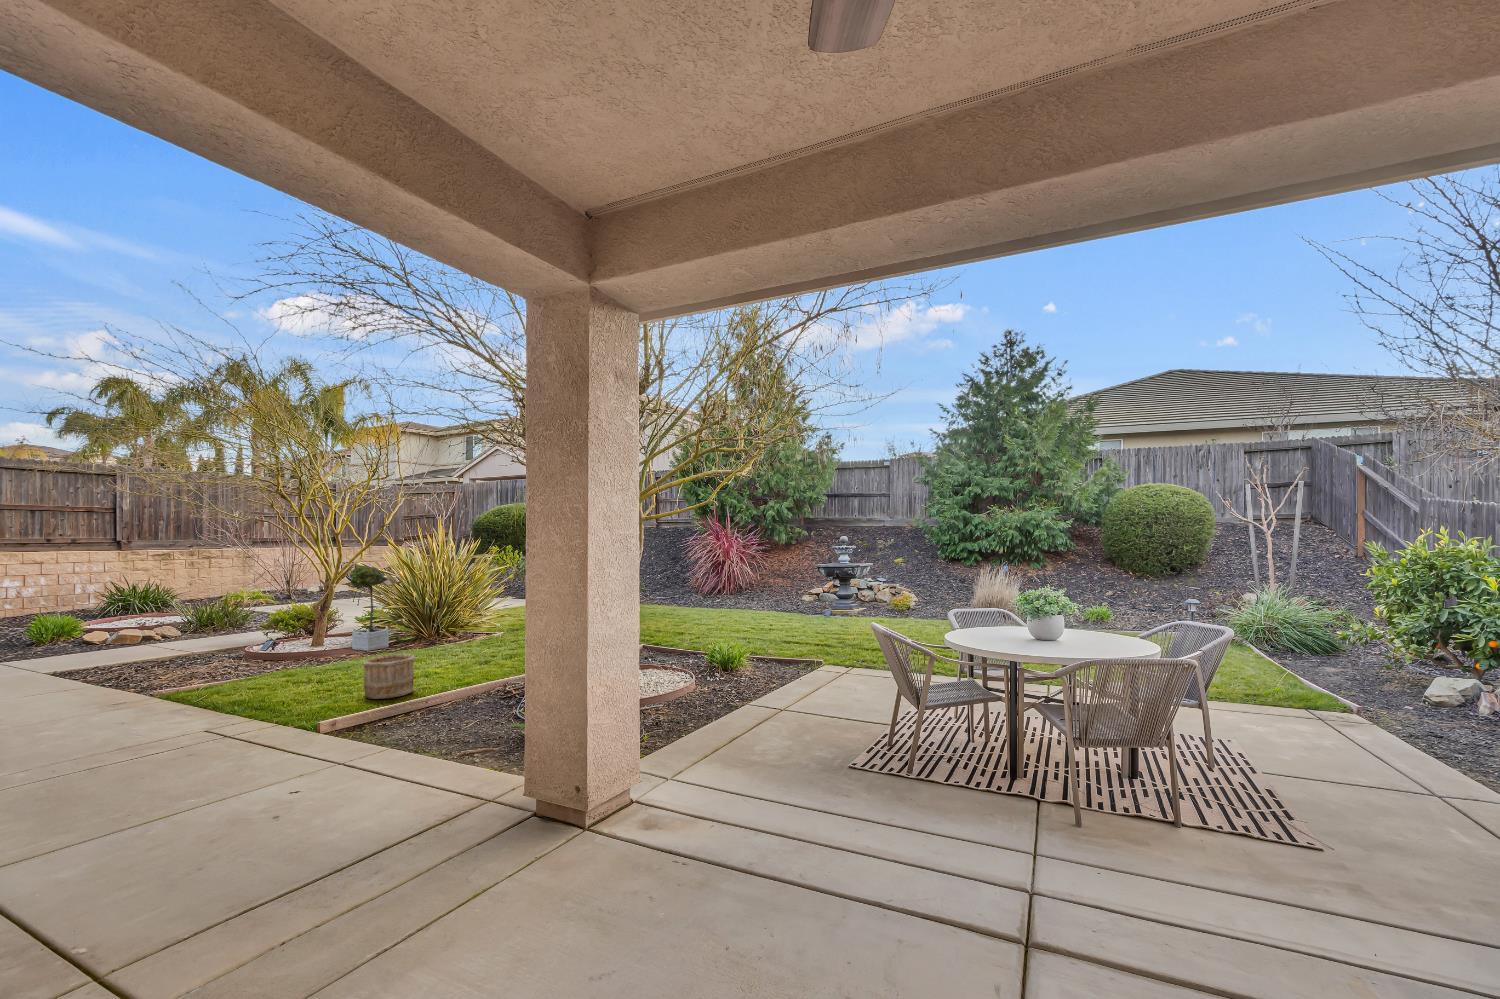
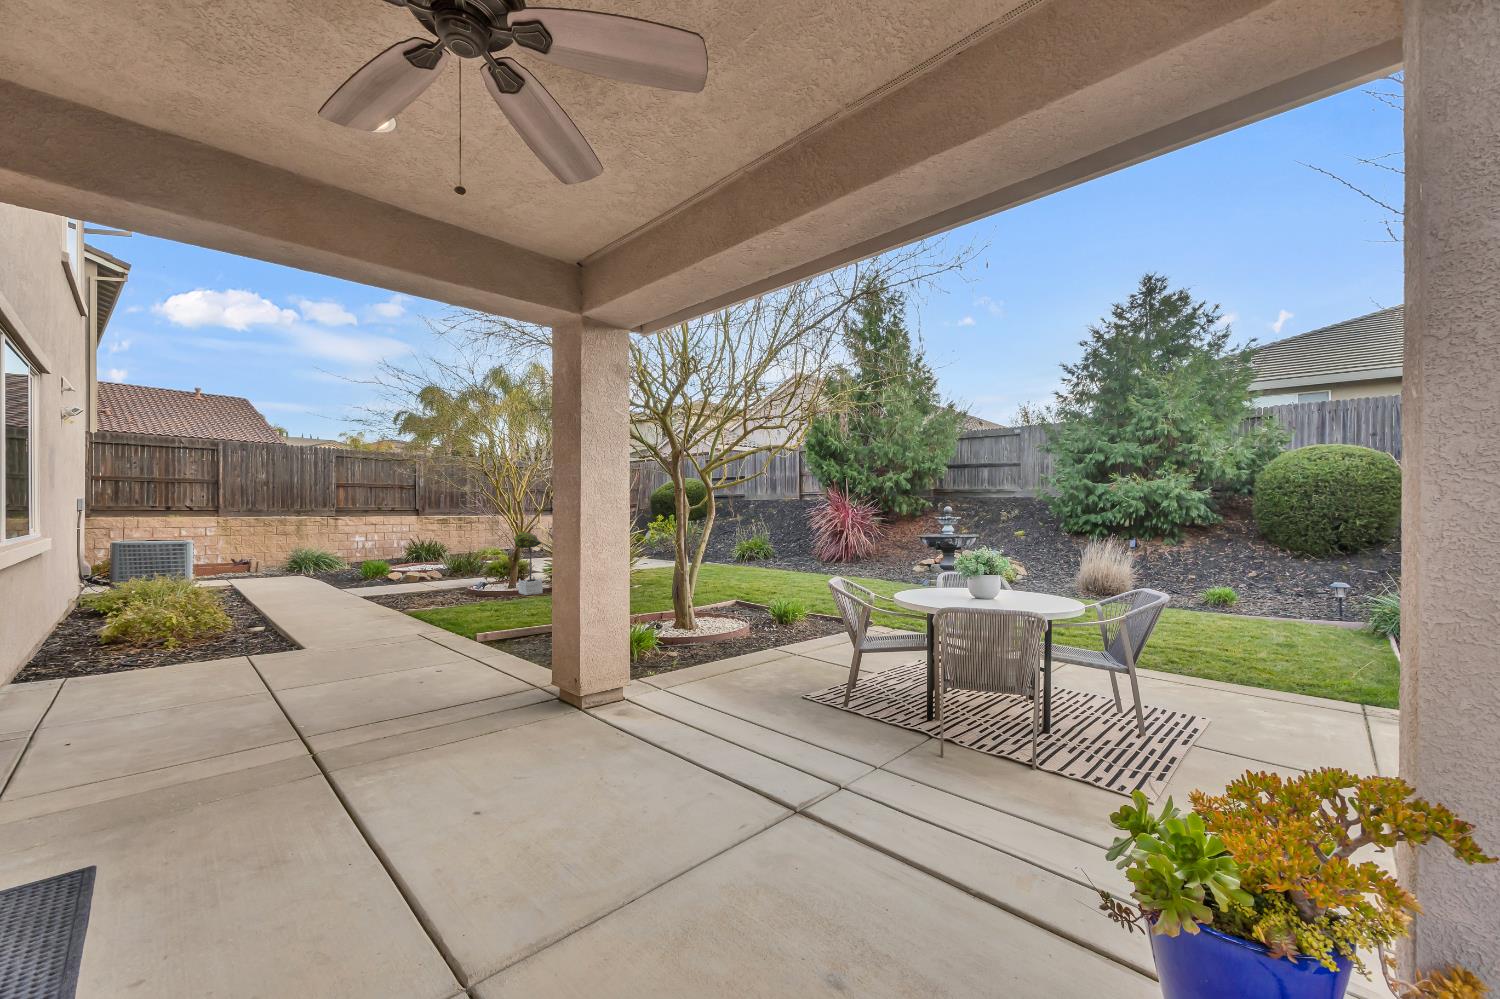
wooden bucket: present [363,654,415,699] -> none [486,600,522,631]

